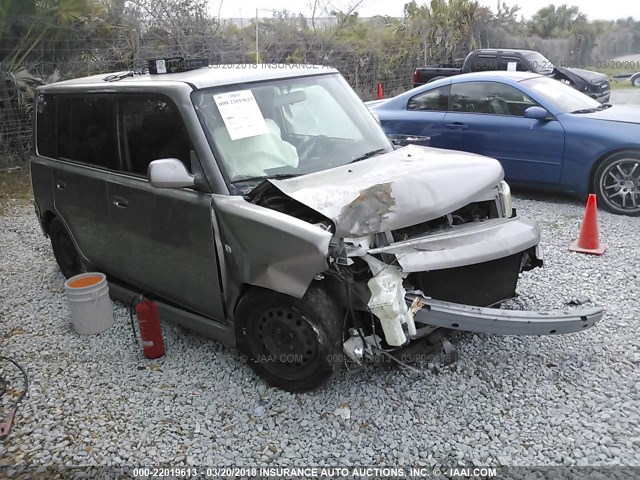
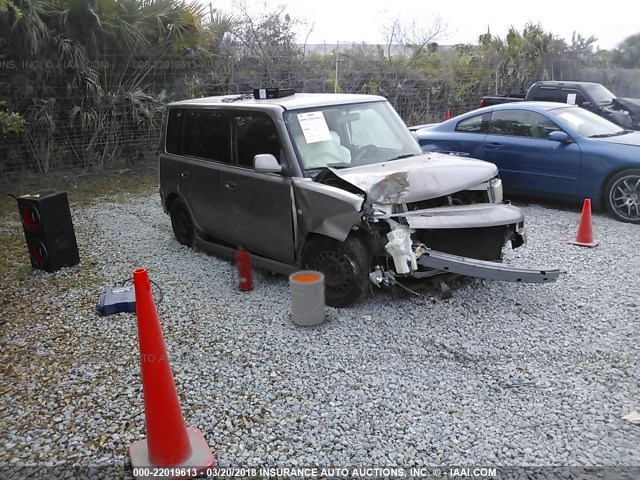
bucket: present [64,272,114,335] -> present [289,271,325,326]

